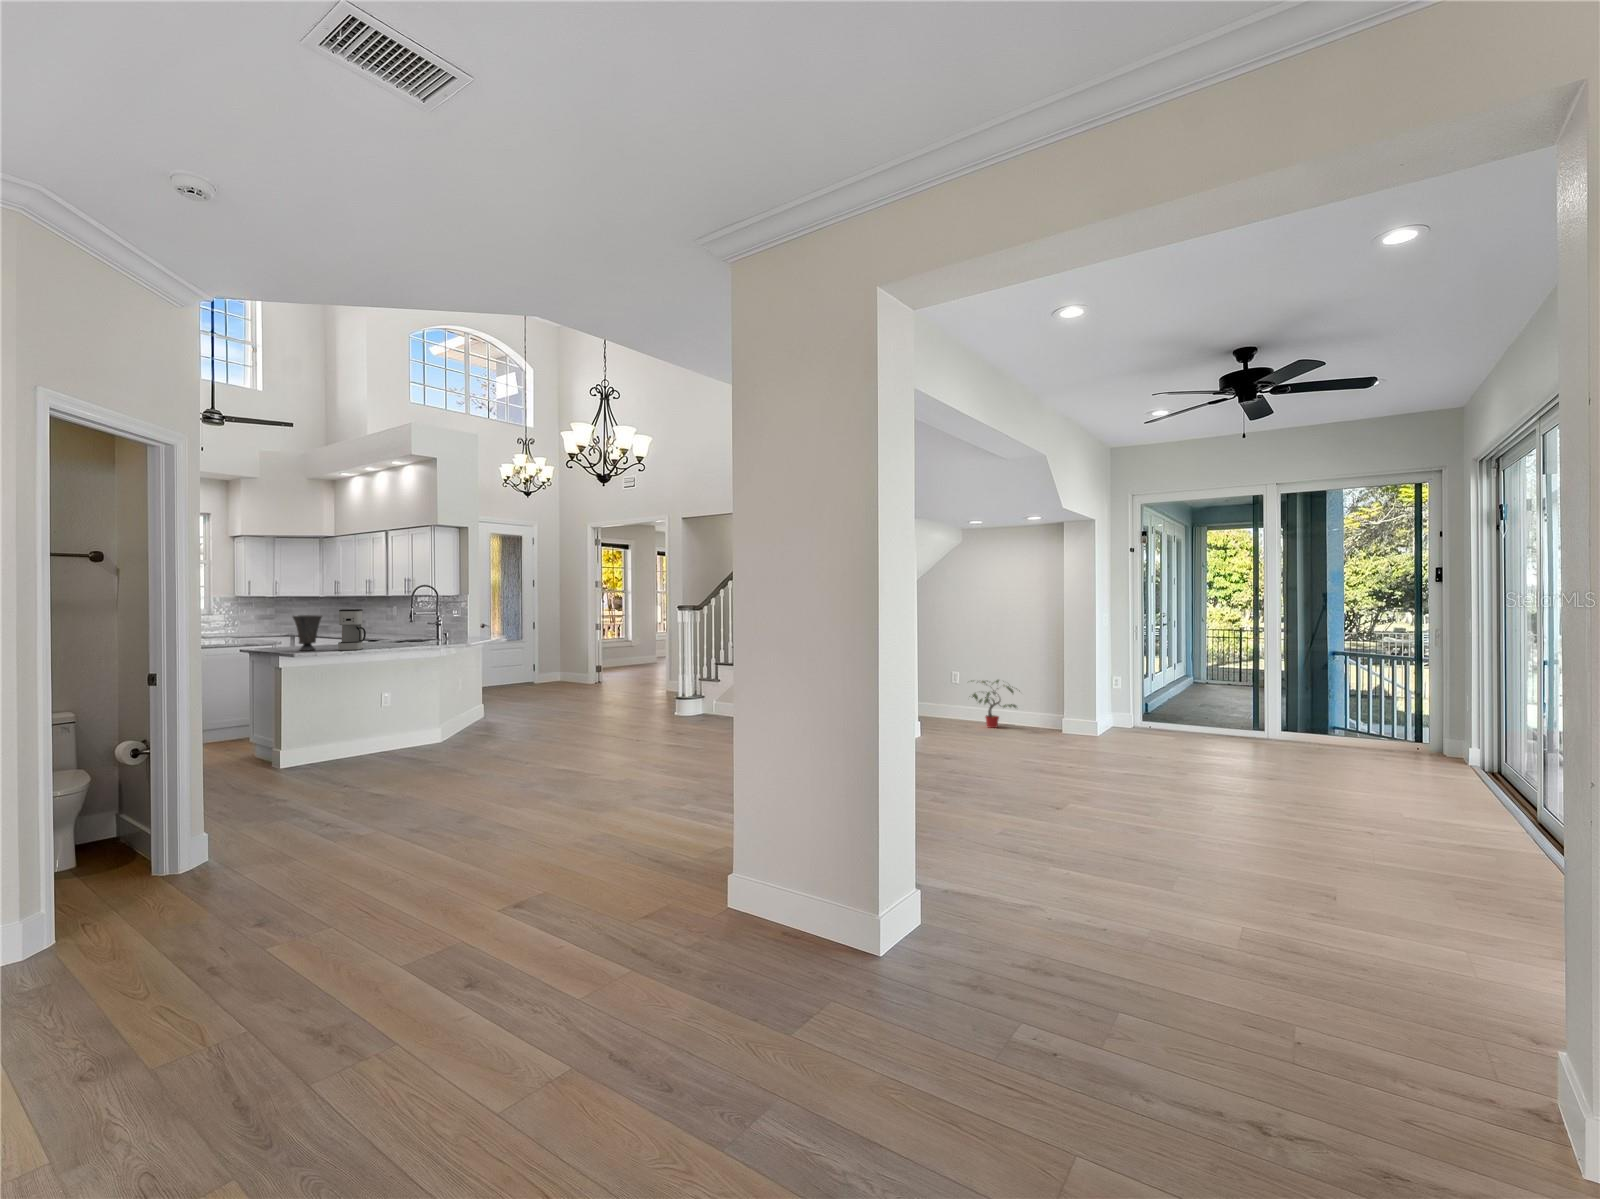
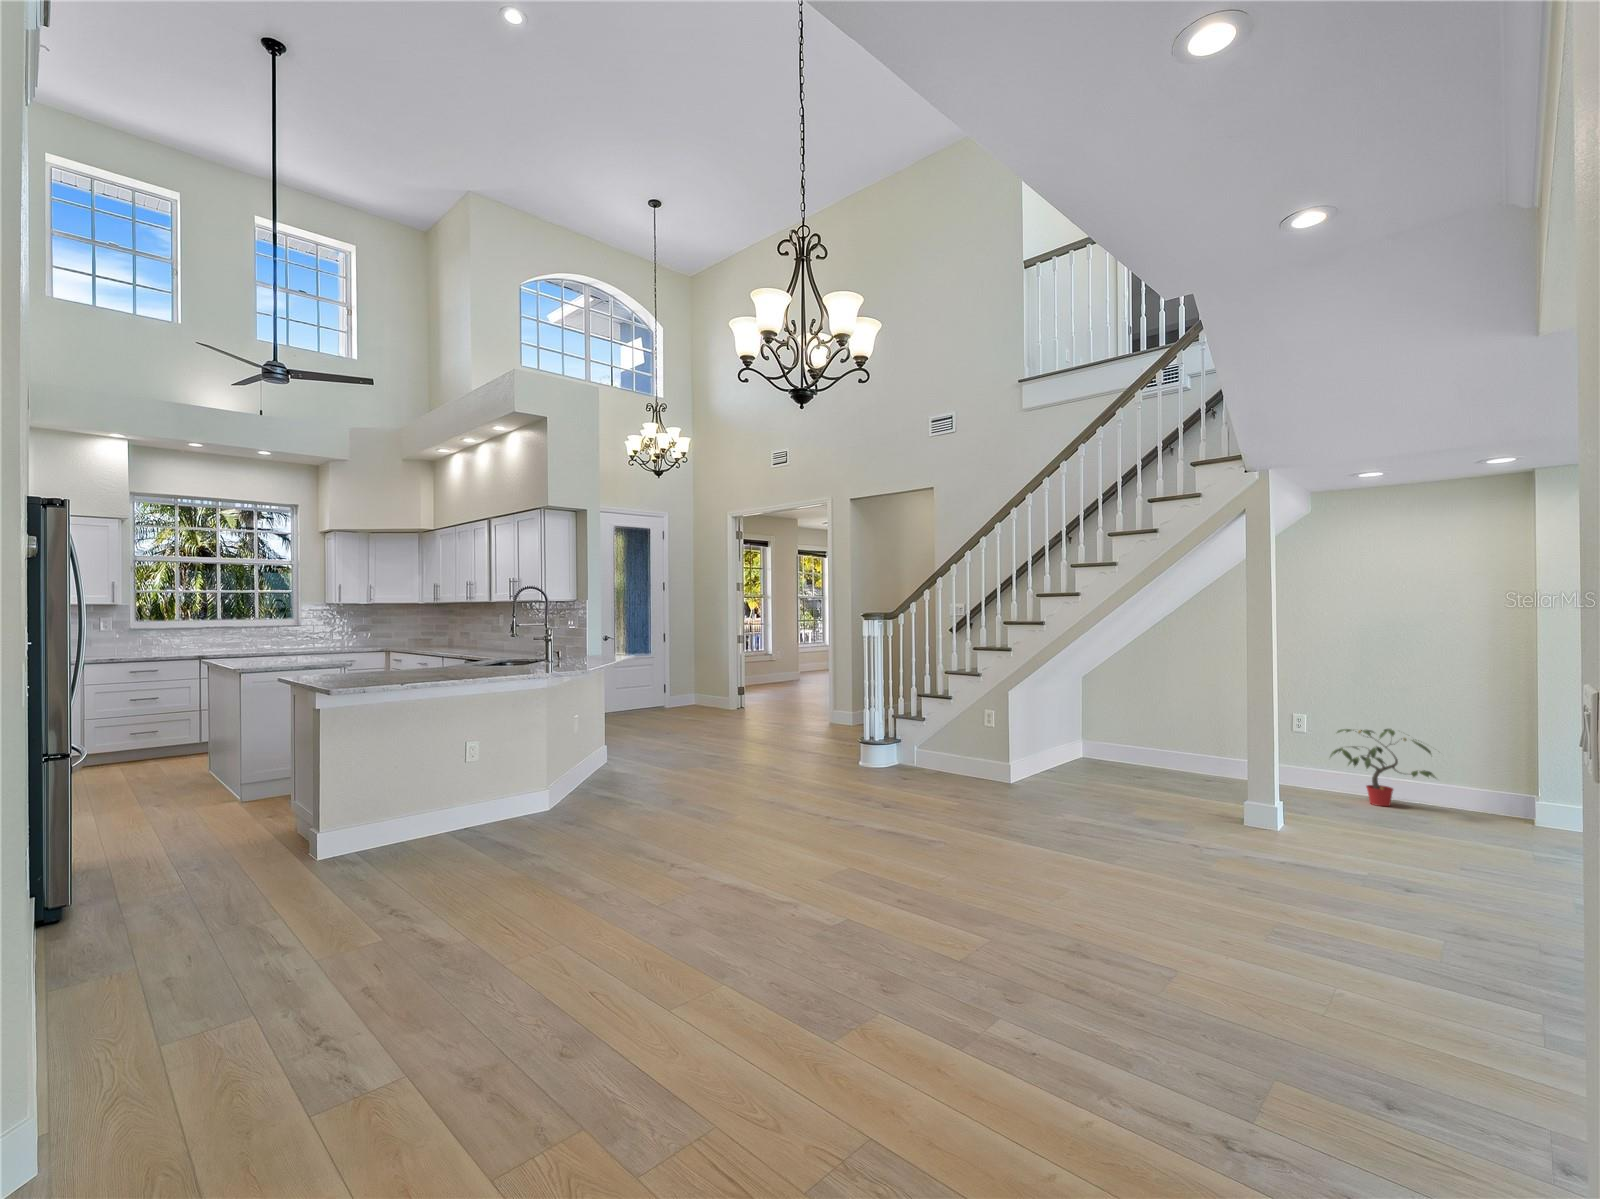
coffee maker: present [338,609,366,650] -> none [412,619,450,678]
vase: present [293,615,322,651] -> none [352,628,393,678]

